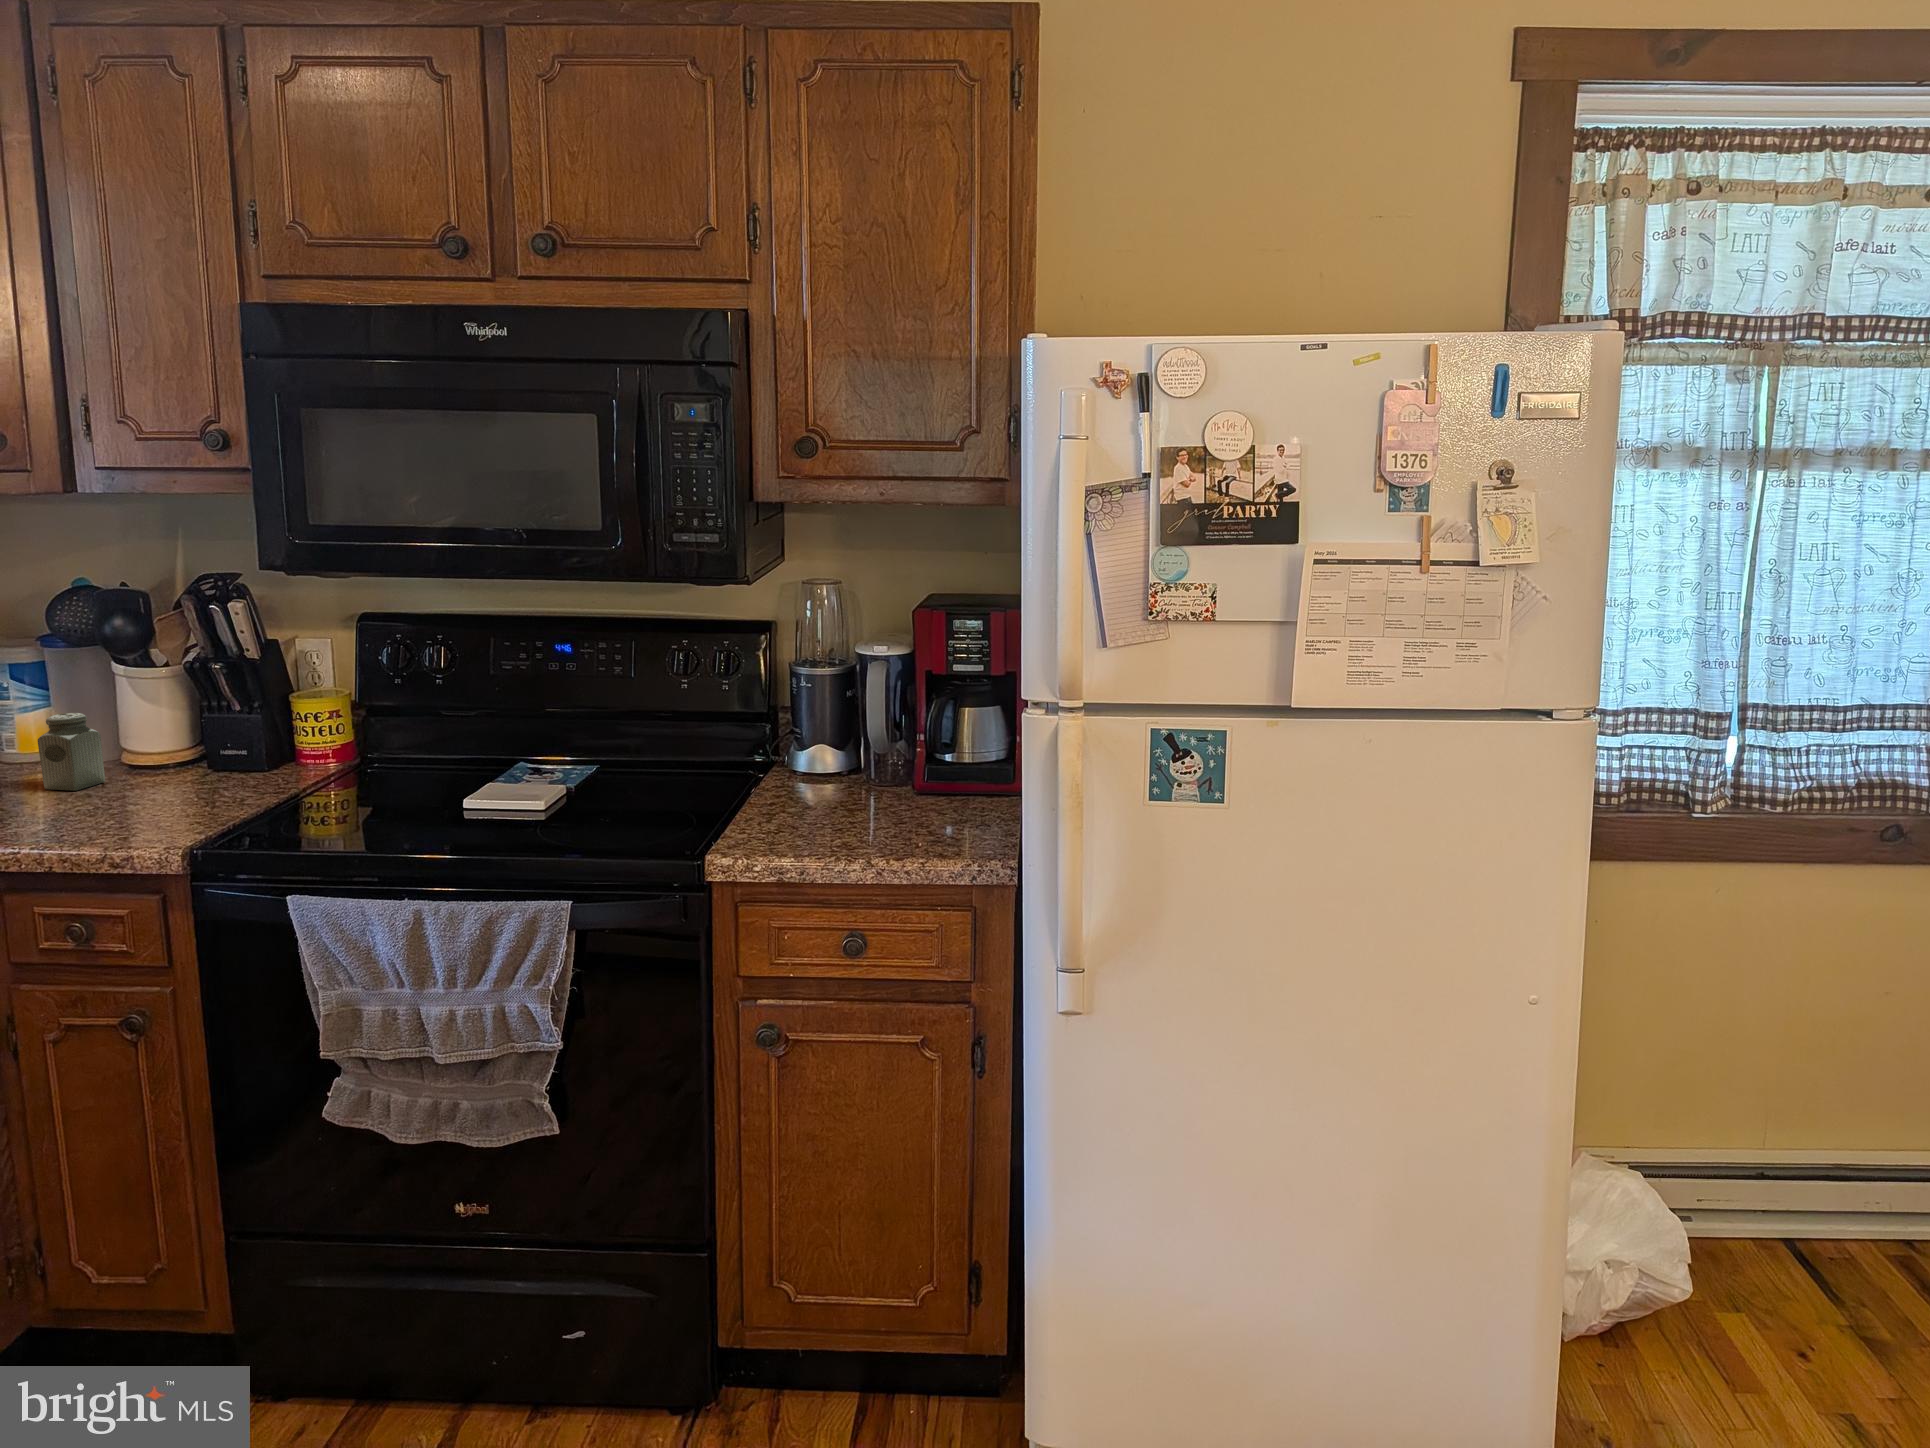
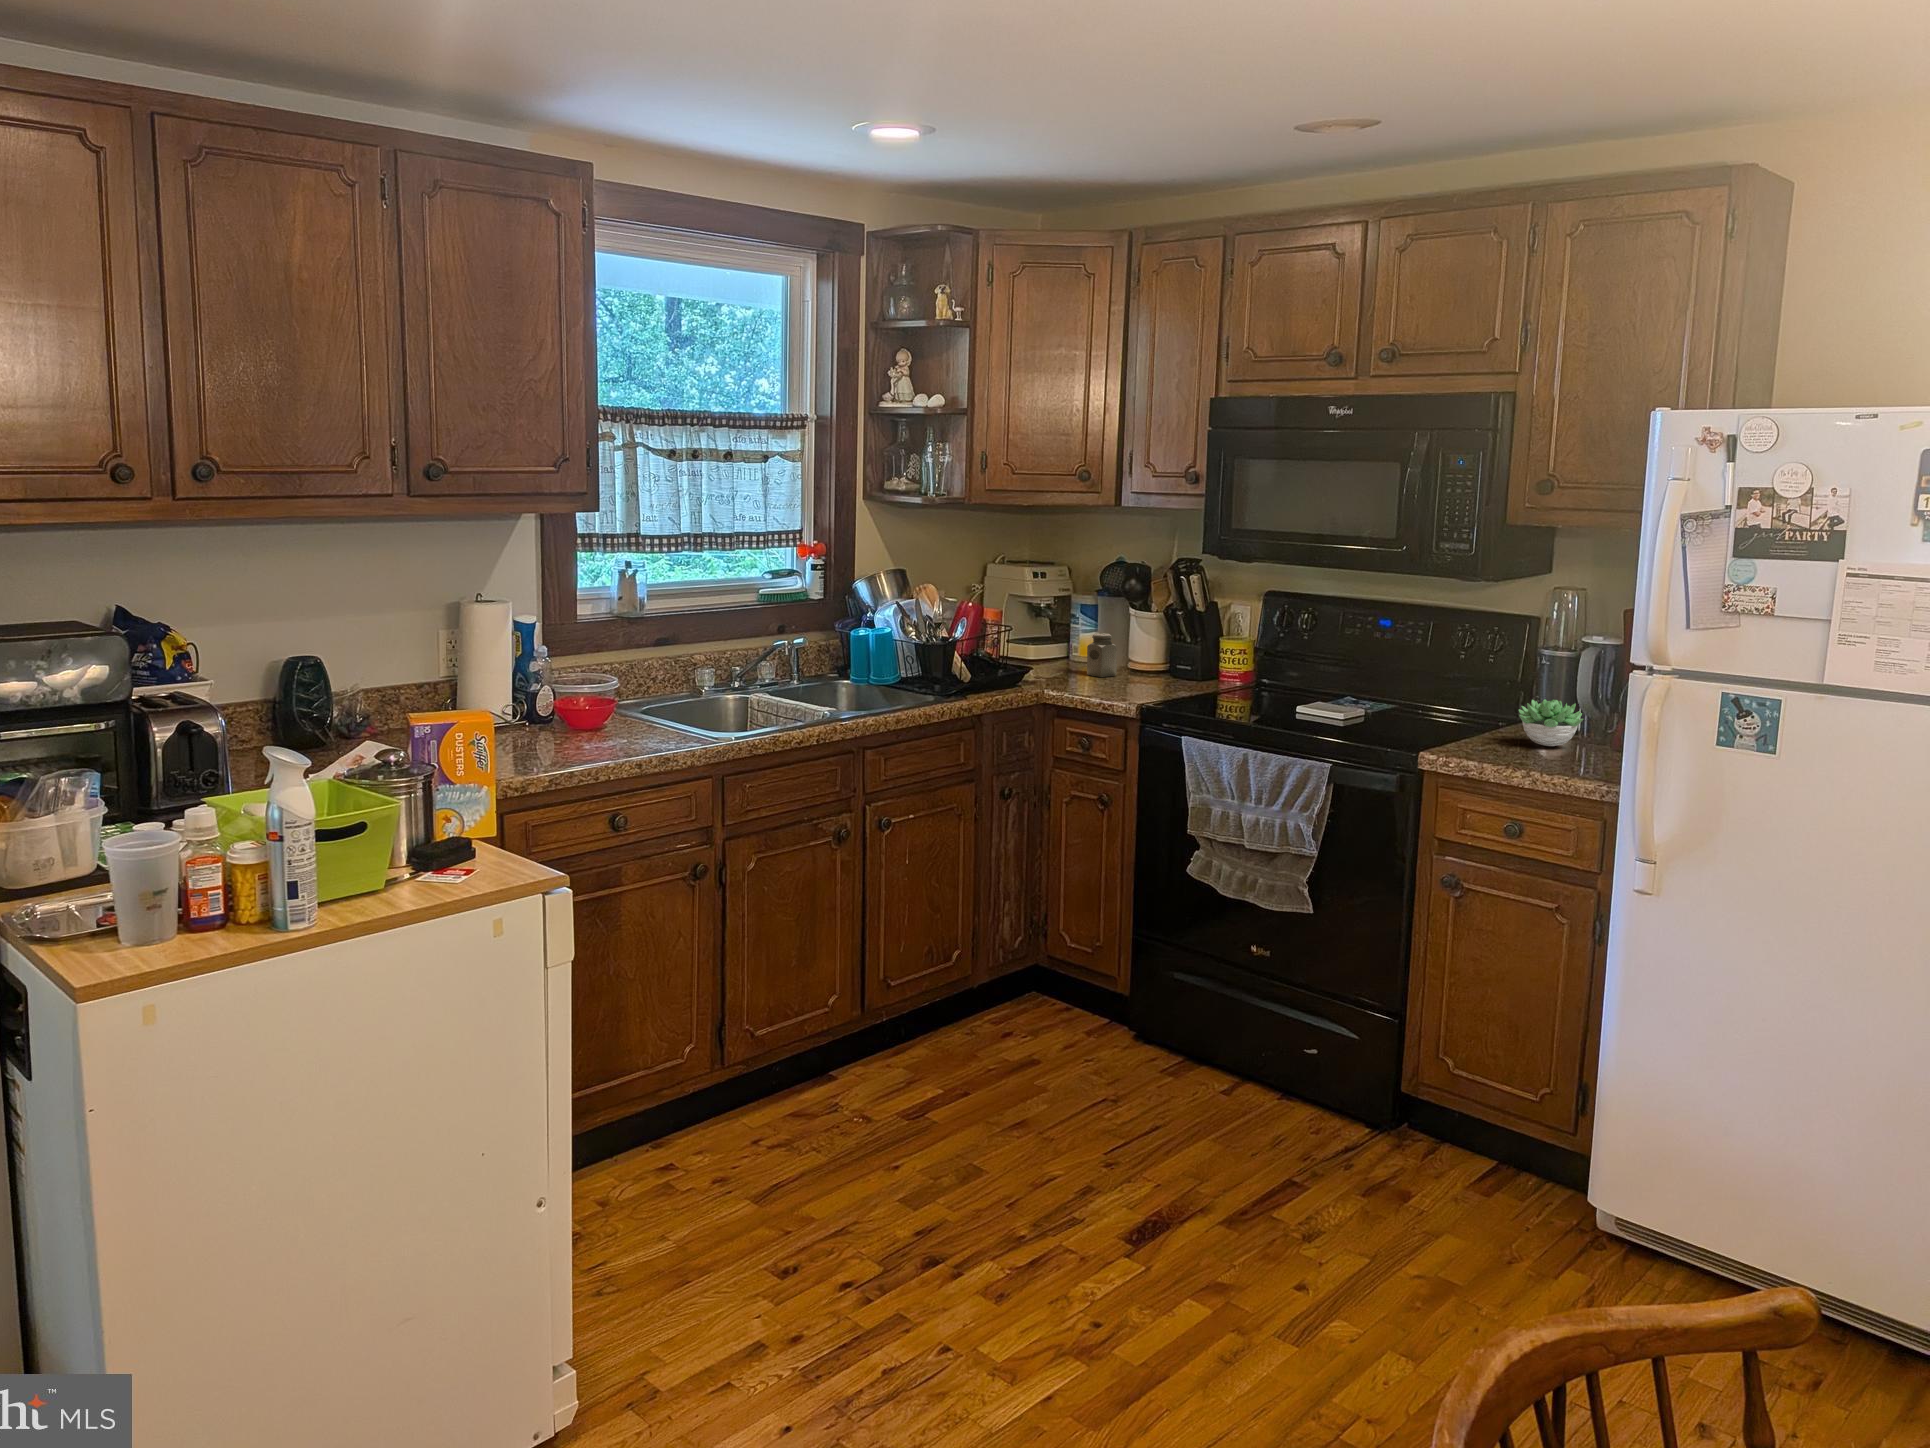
succulent plant: none [801,741,892,807] -> present [1519,700,1584,746]

